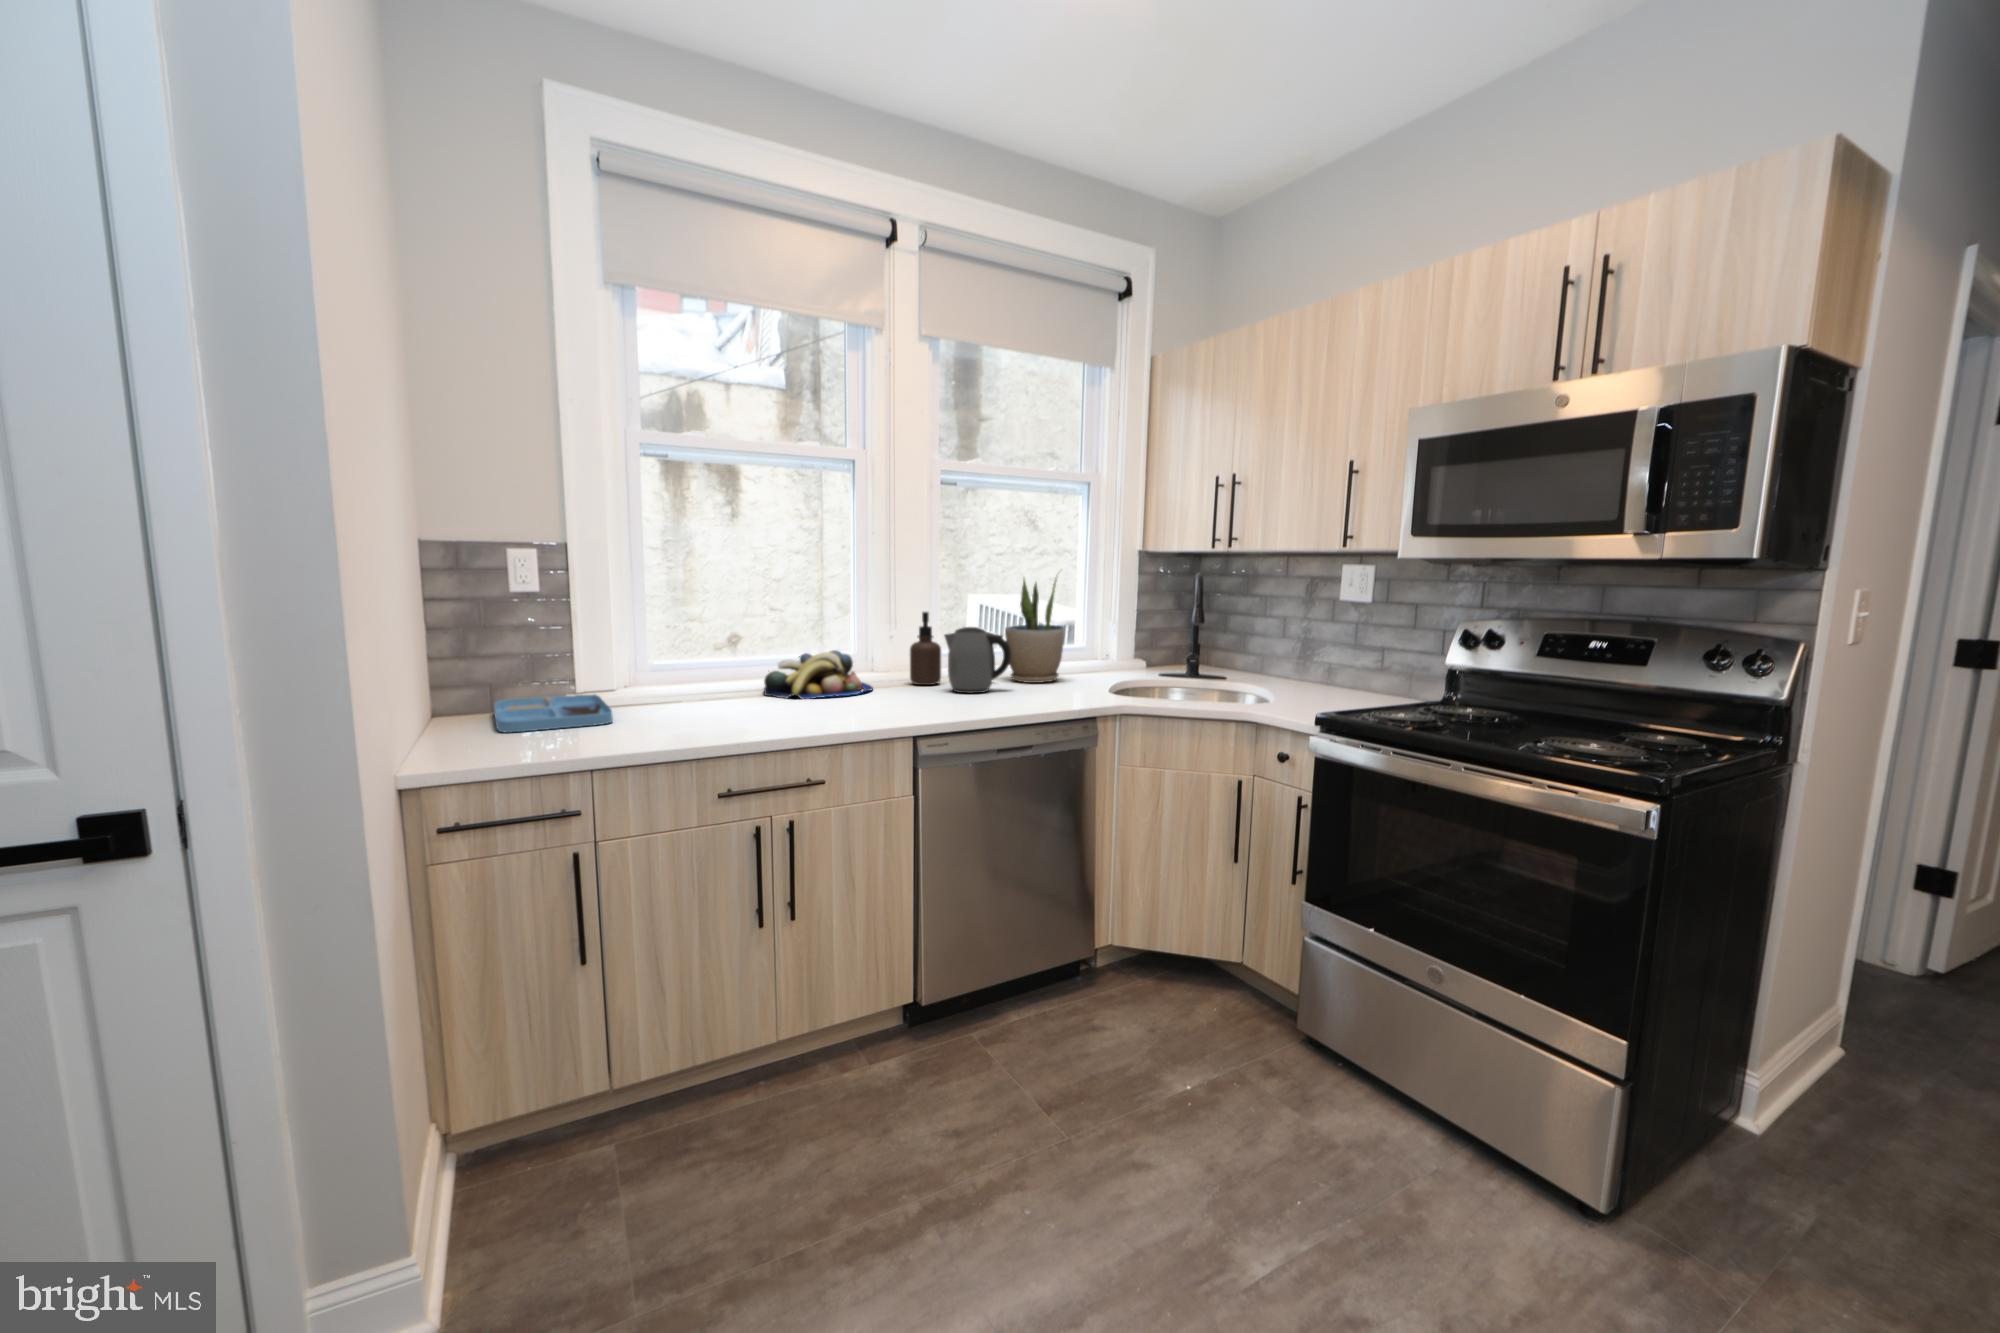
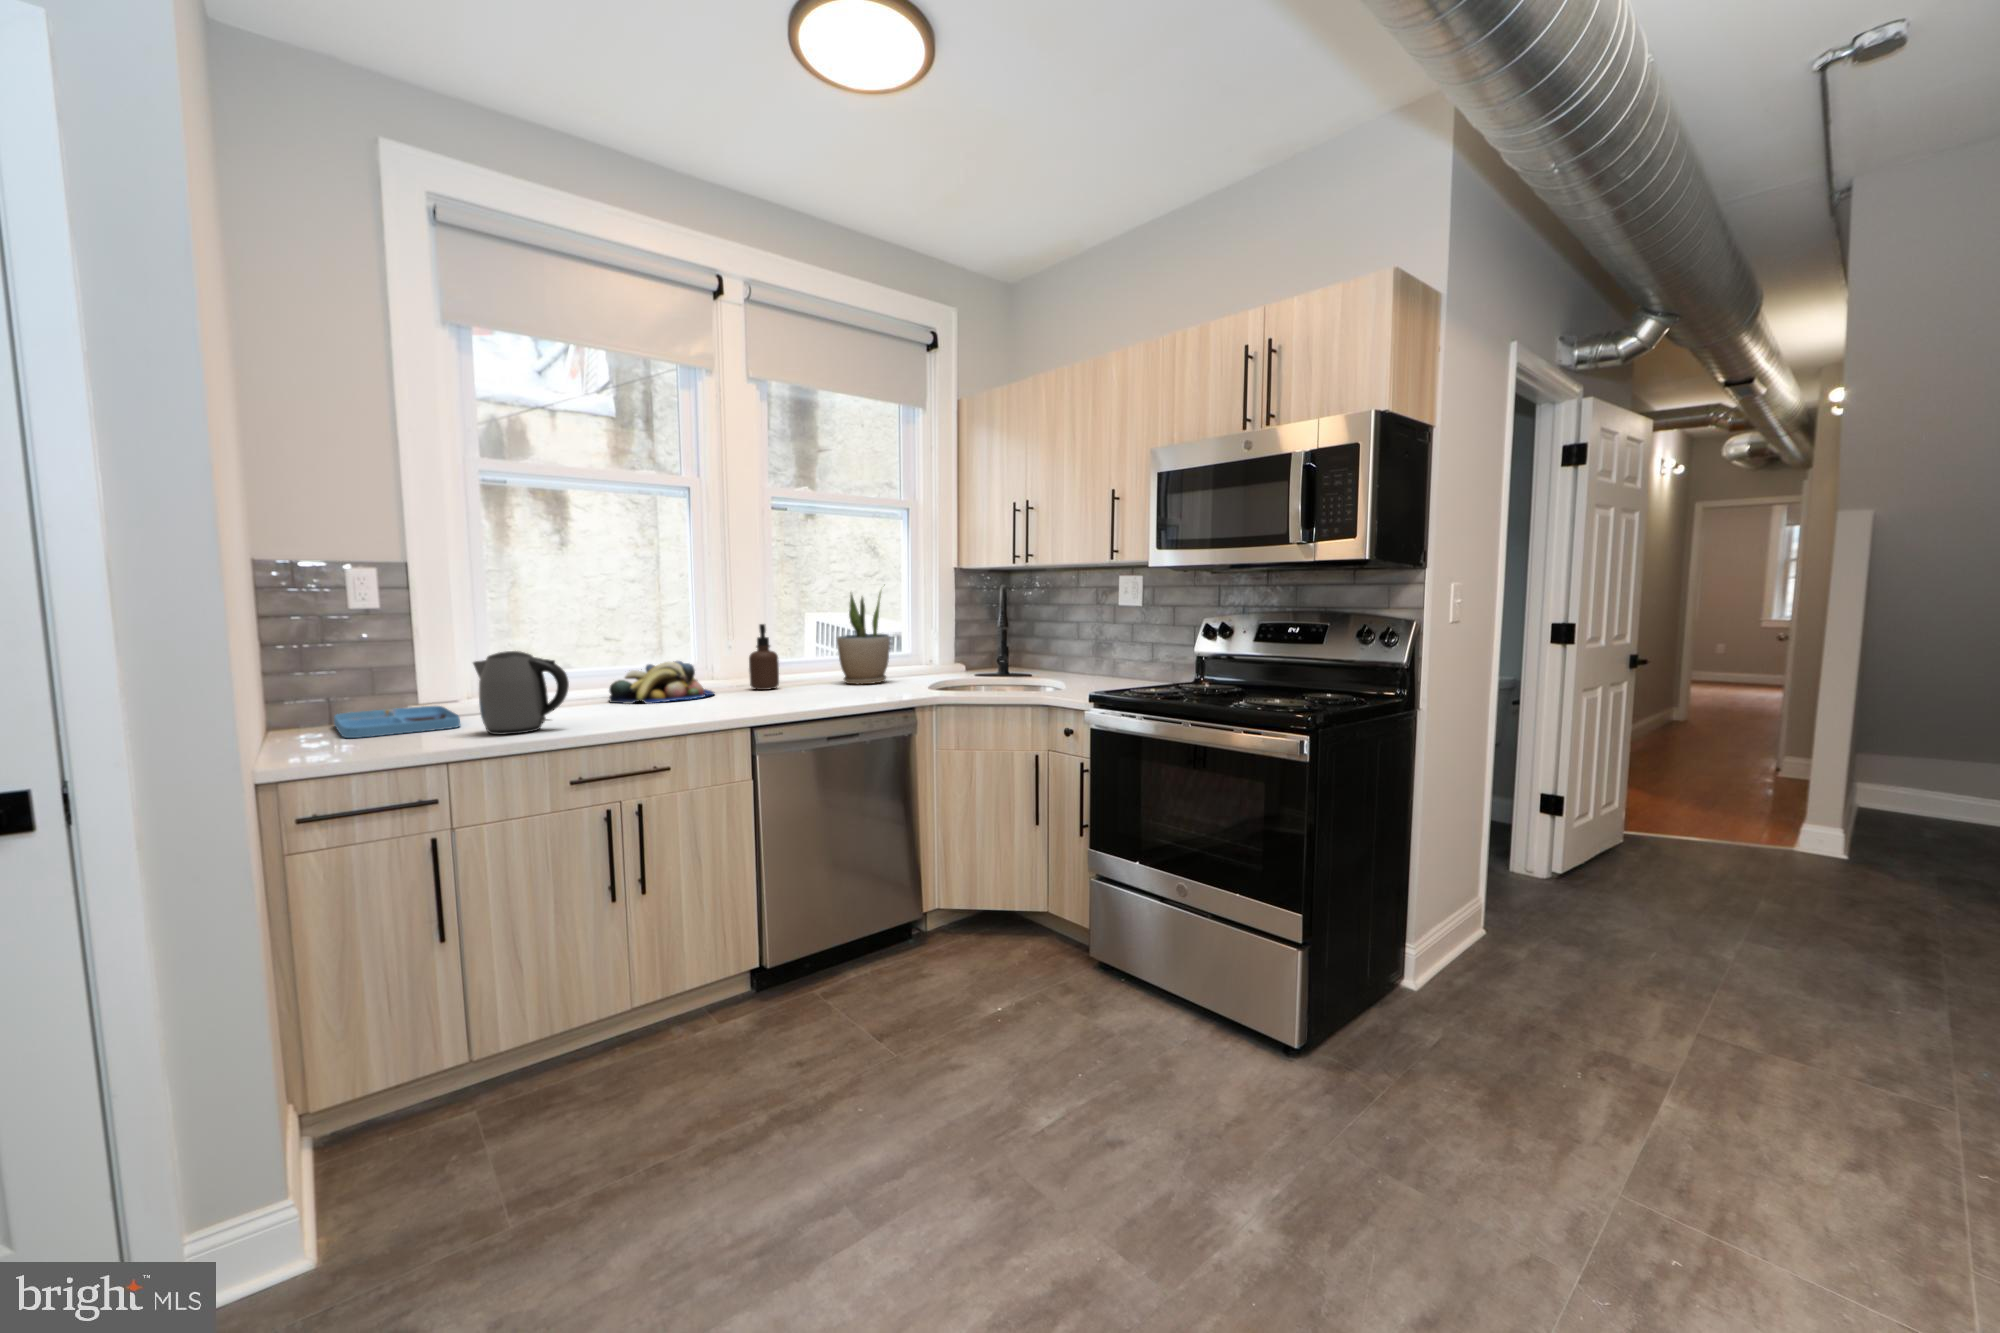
kettle: present [944,627,1011,693] -> present [473,651,569,735]

